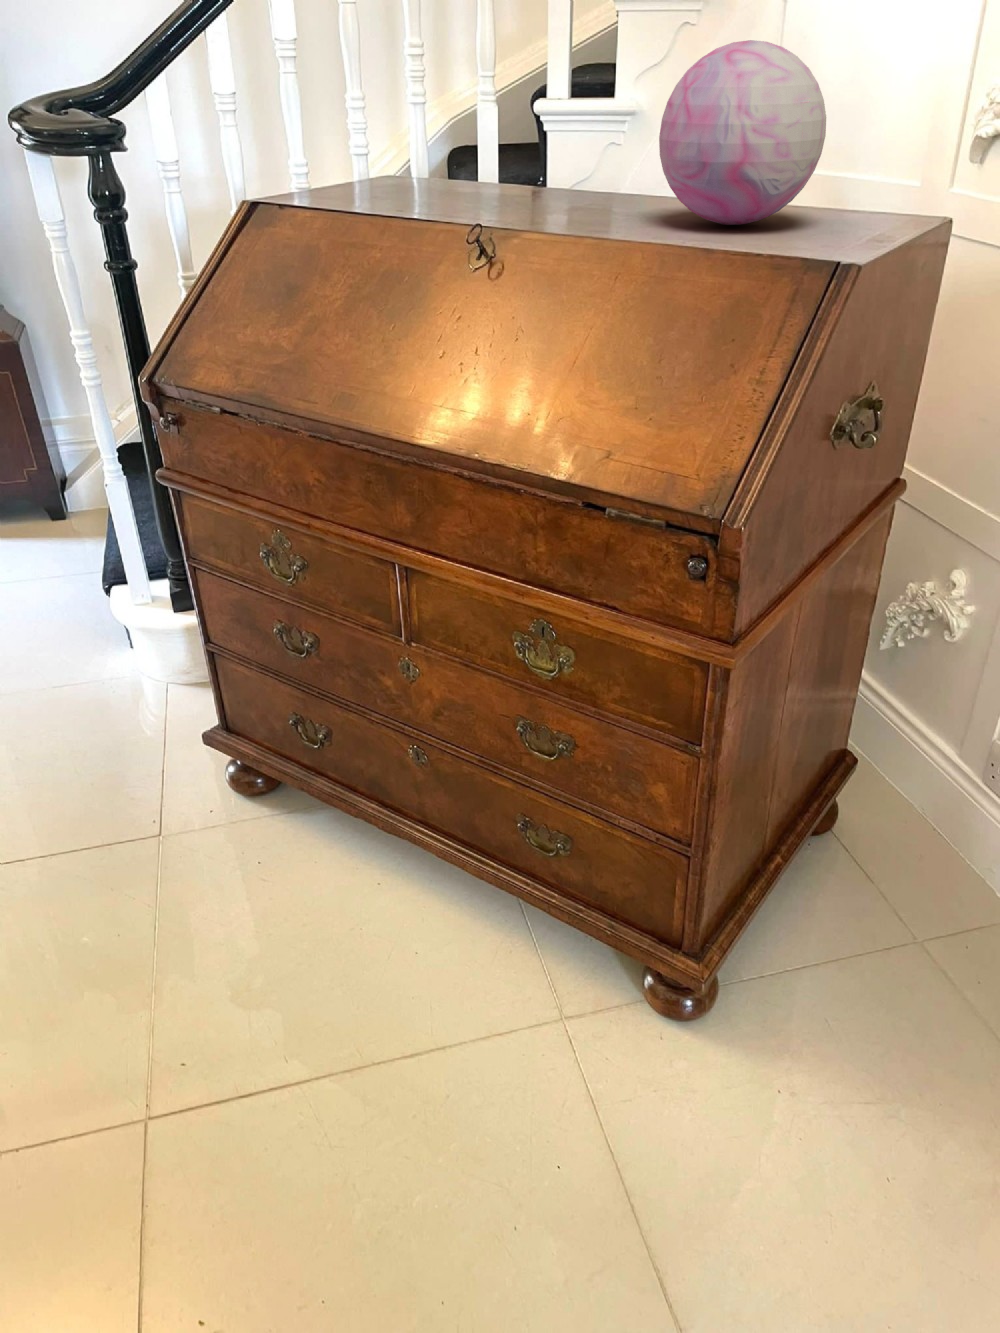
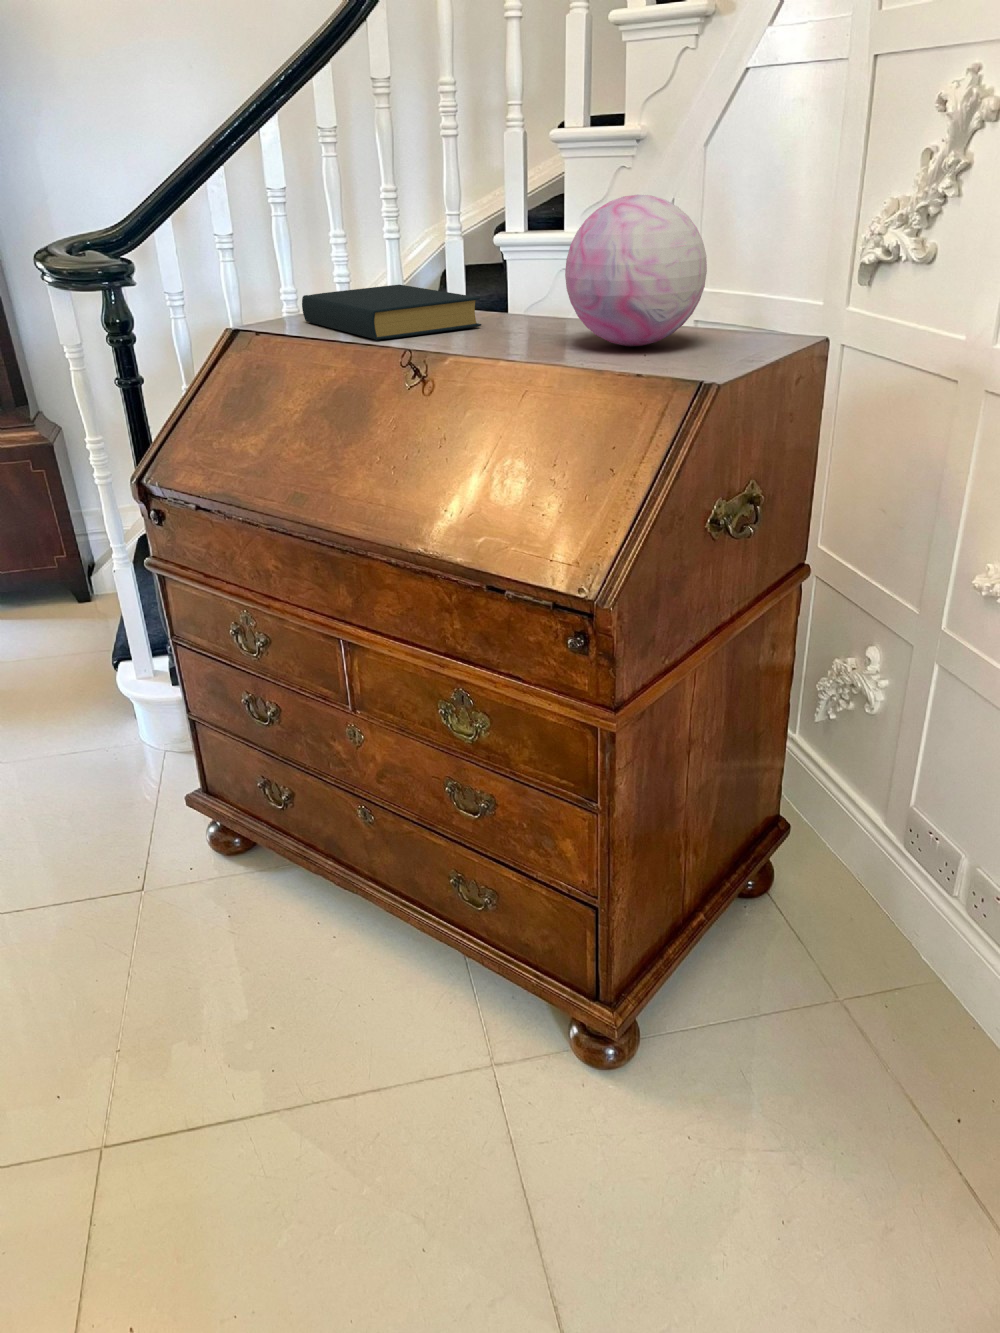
hardback book: none [331,155,543,216] -> present [302,285,481,340]

